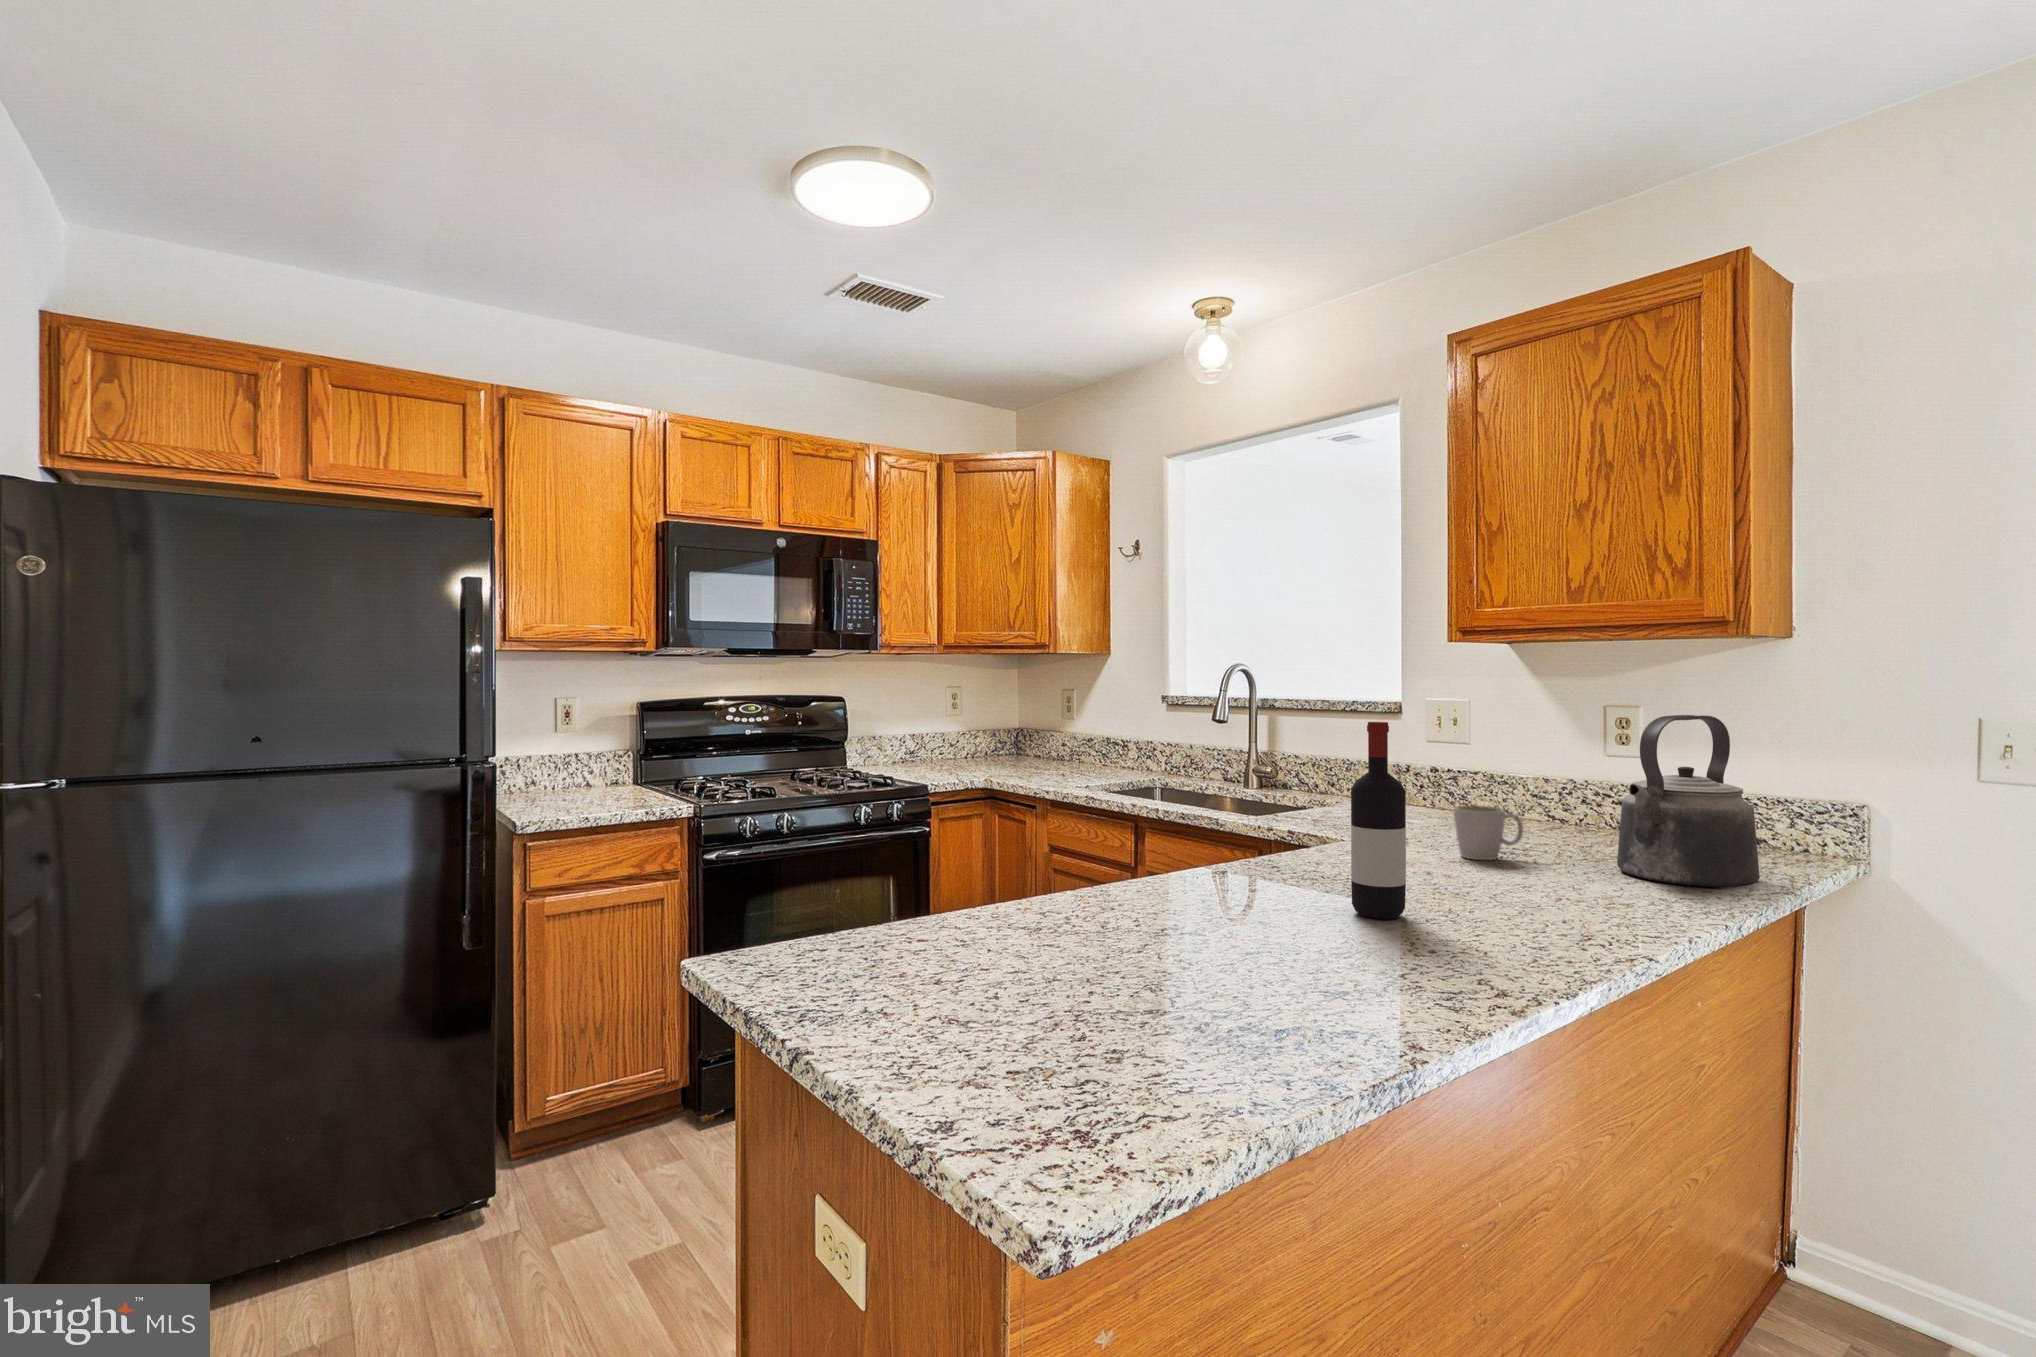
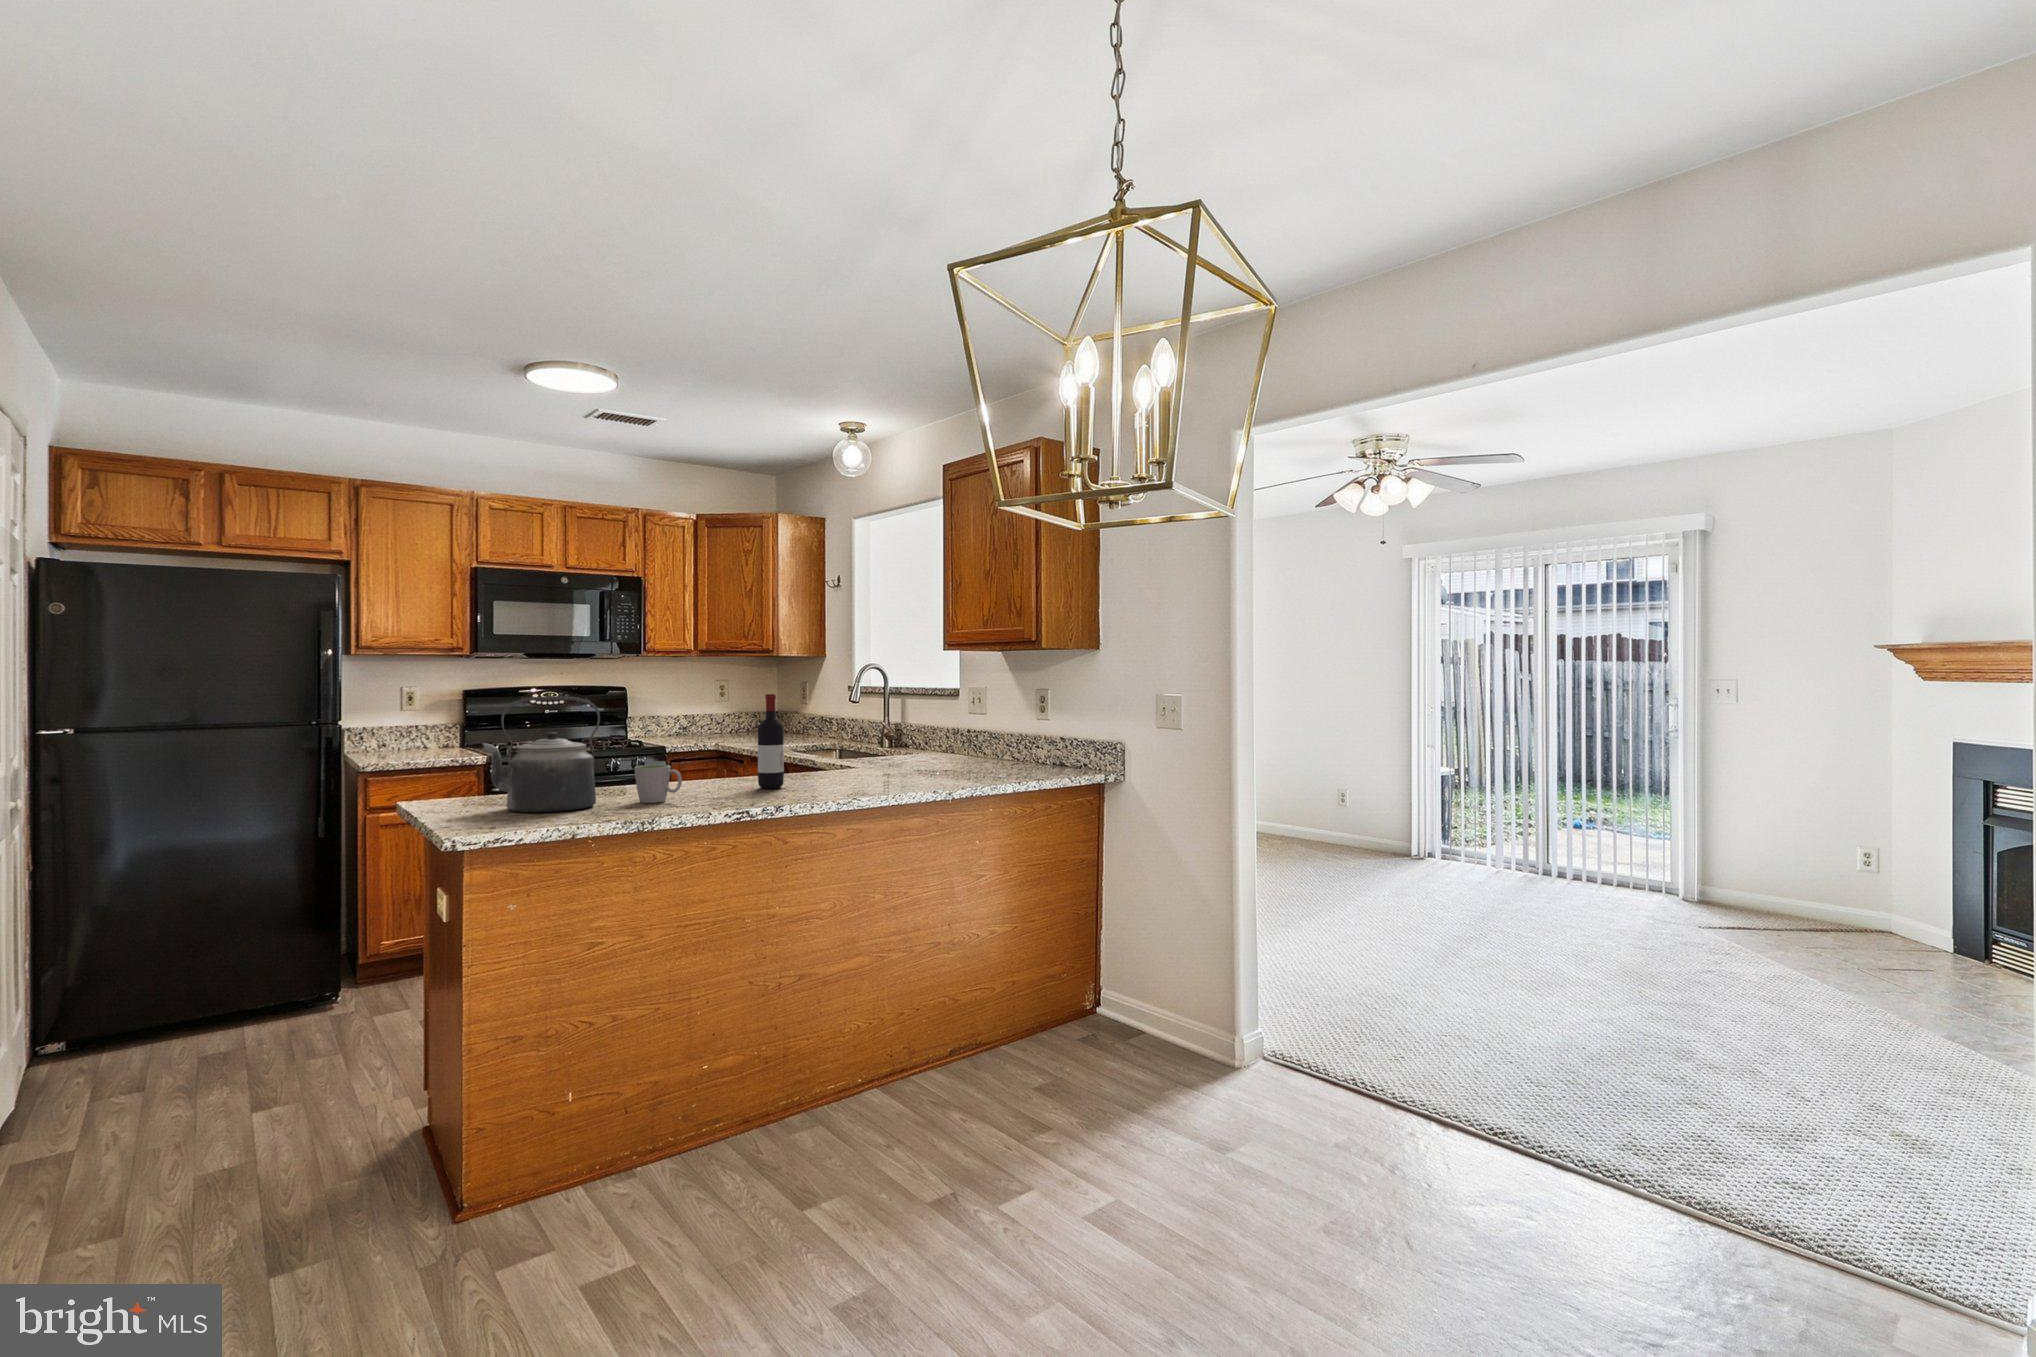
kettle: present [1617,715,1760,887] -> present [482,697,600,813]
mug: present [1454,805,1523,860] -> present [634,765,682,803]

